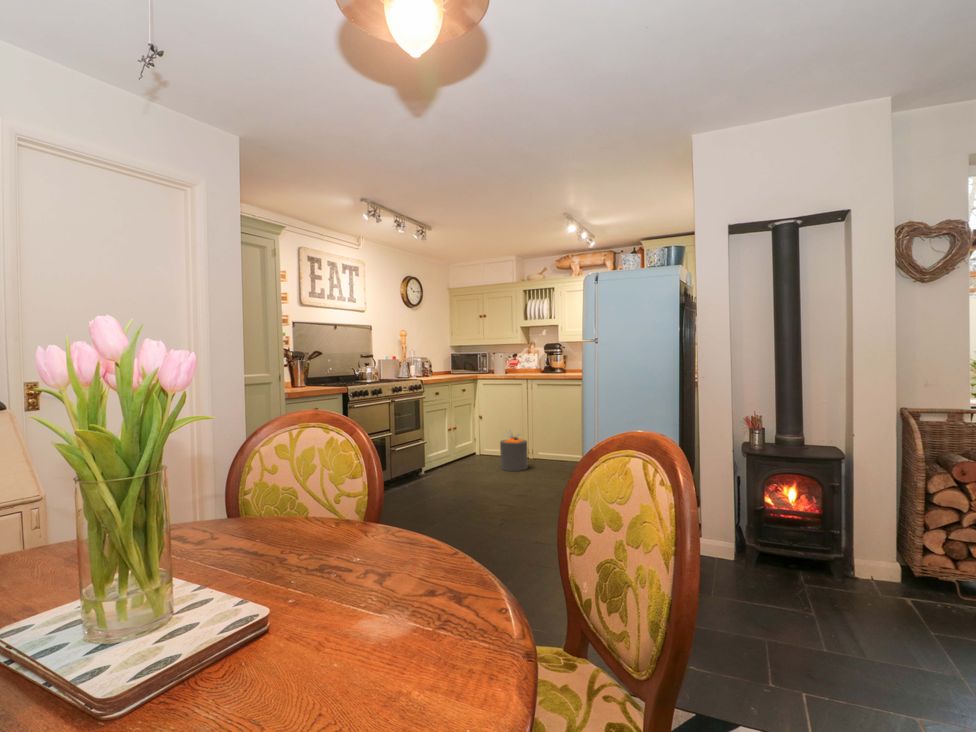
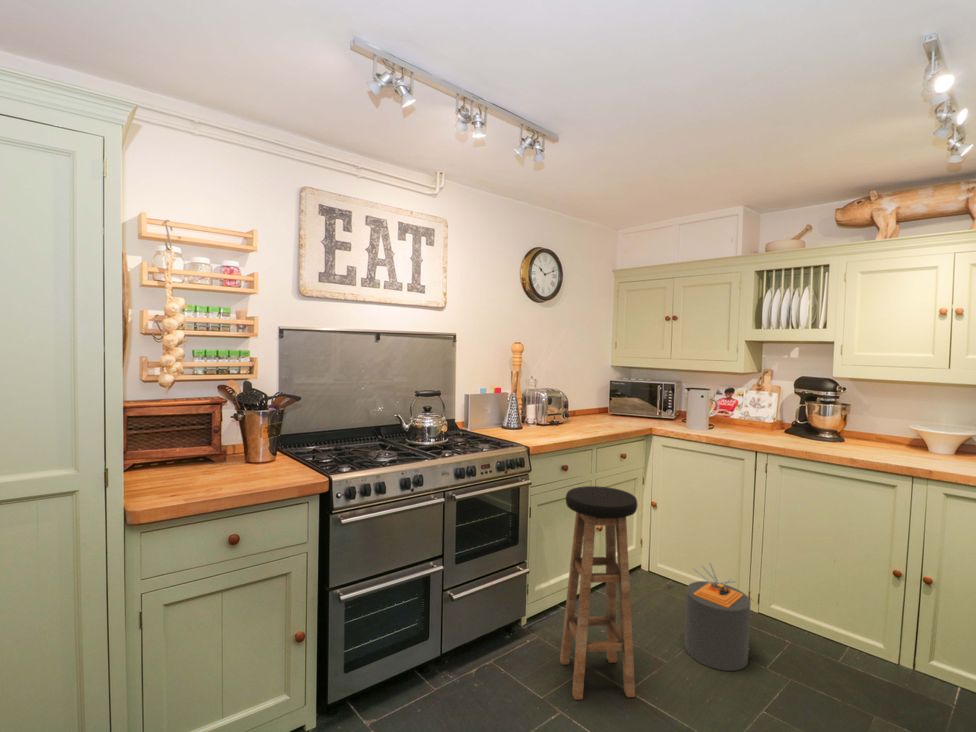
bar stool: none [447,394,483,484] -> present [560,486,637,700]

